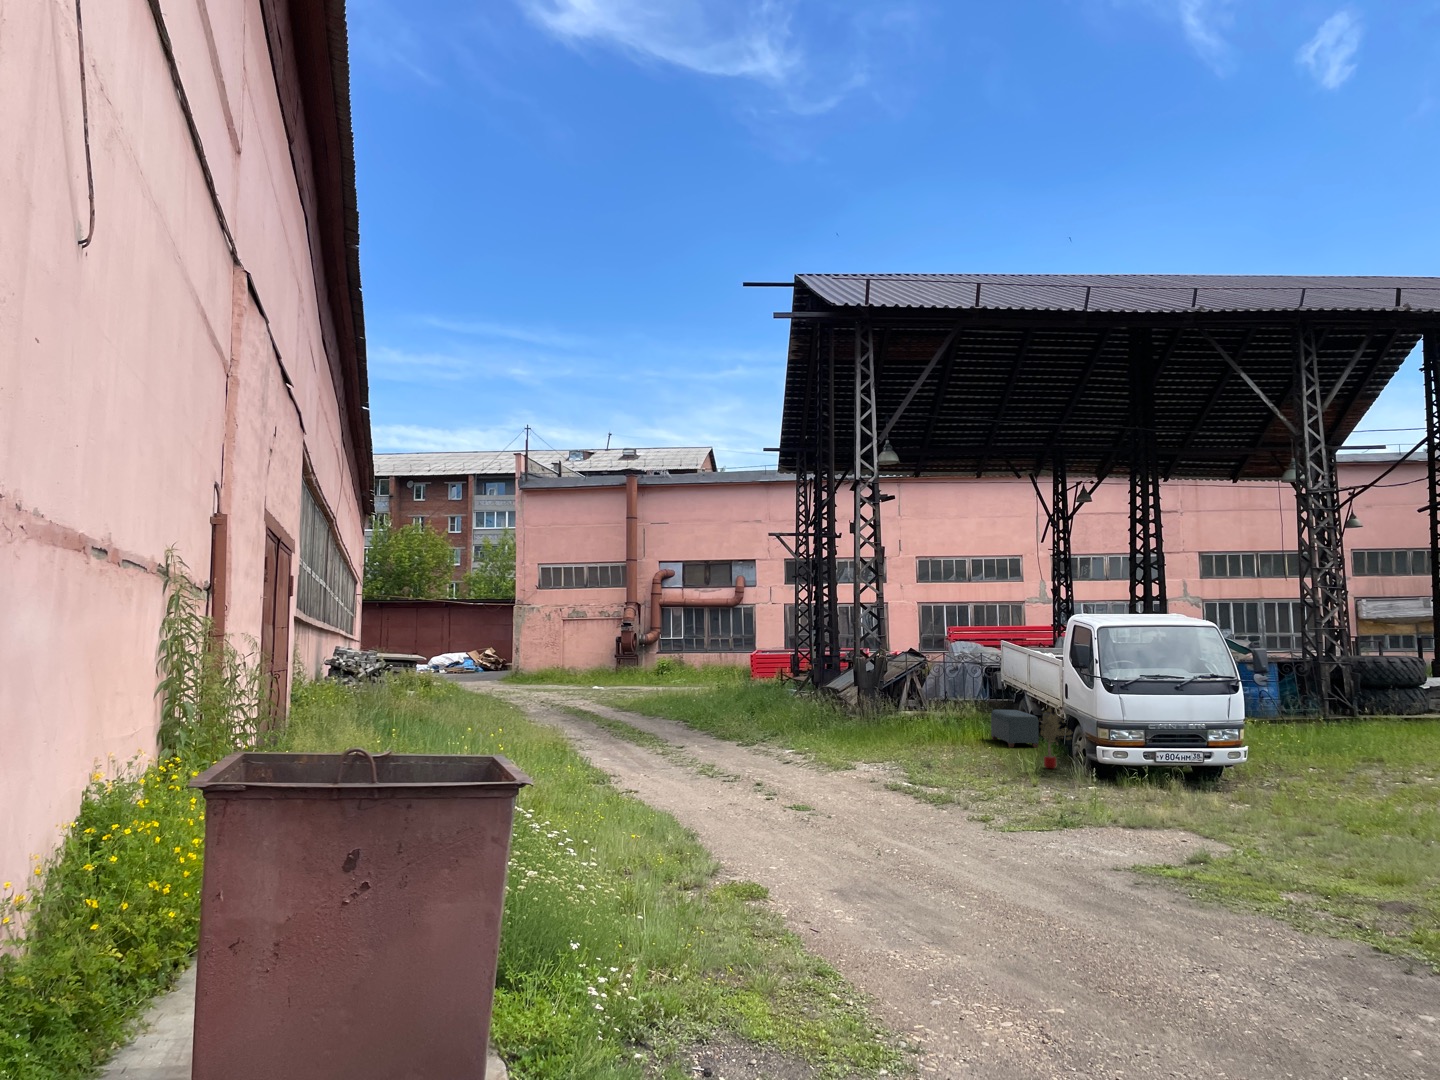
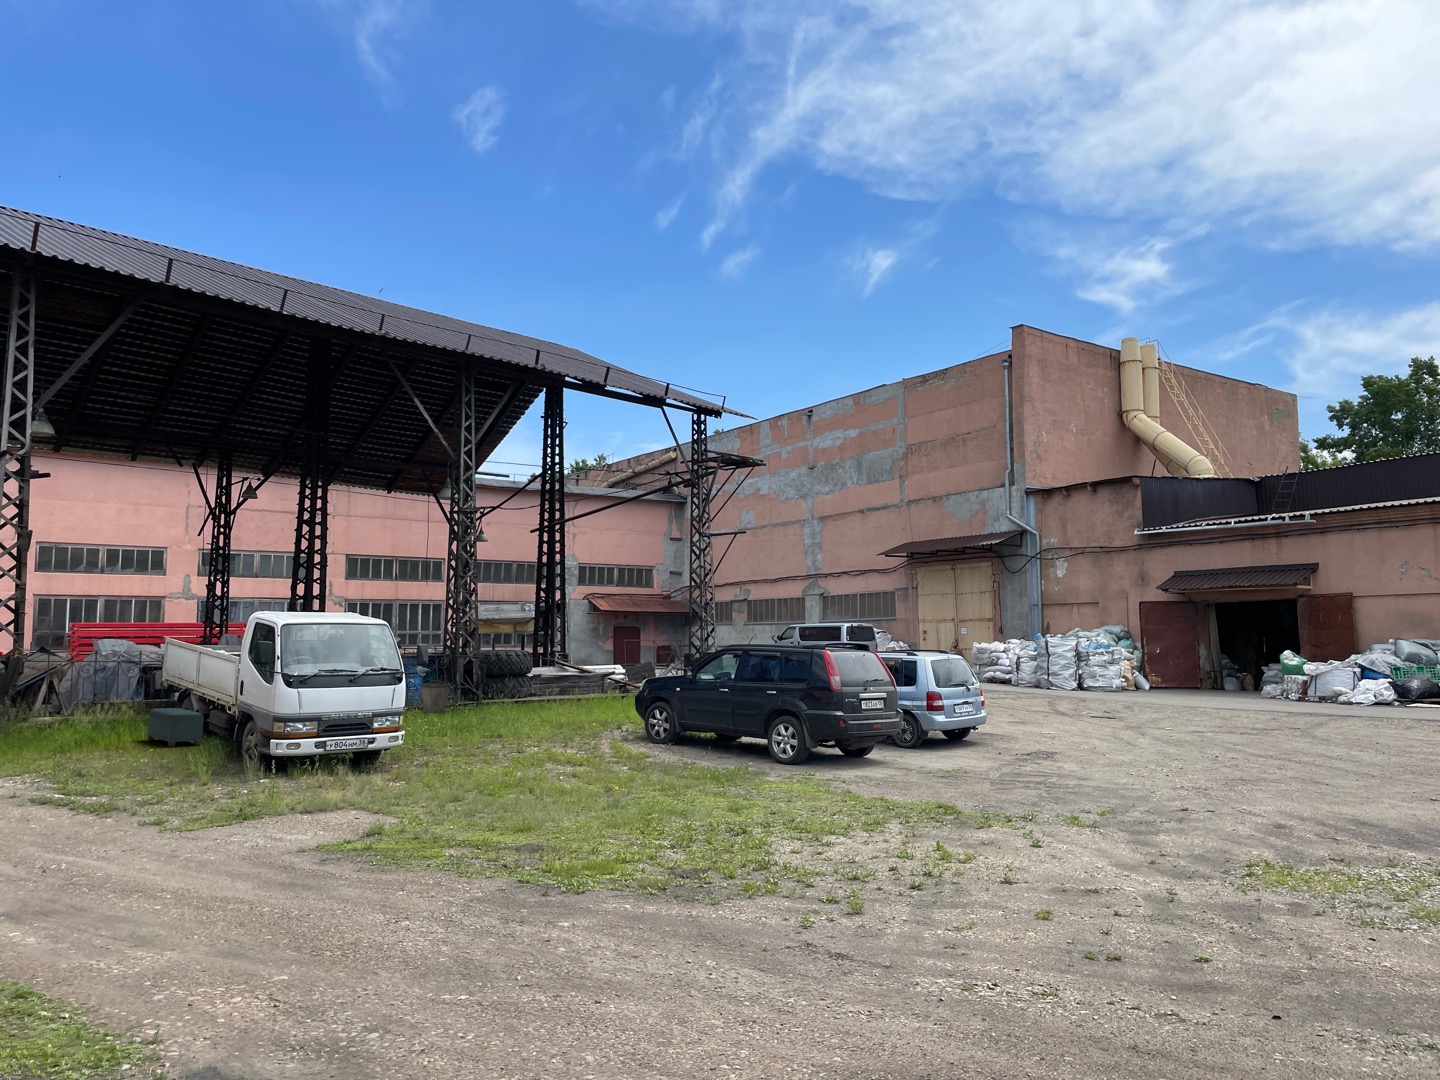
trash can: none [1278,689,1317,727] -> present [420,680,451,713]
potted tree: present [1041,706,1072,769] -> none [209,702,246,765]

